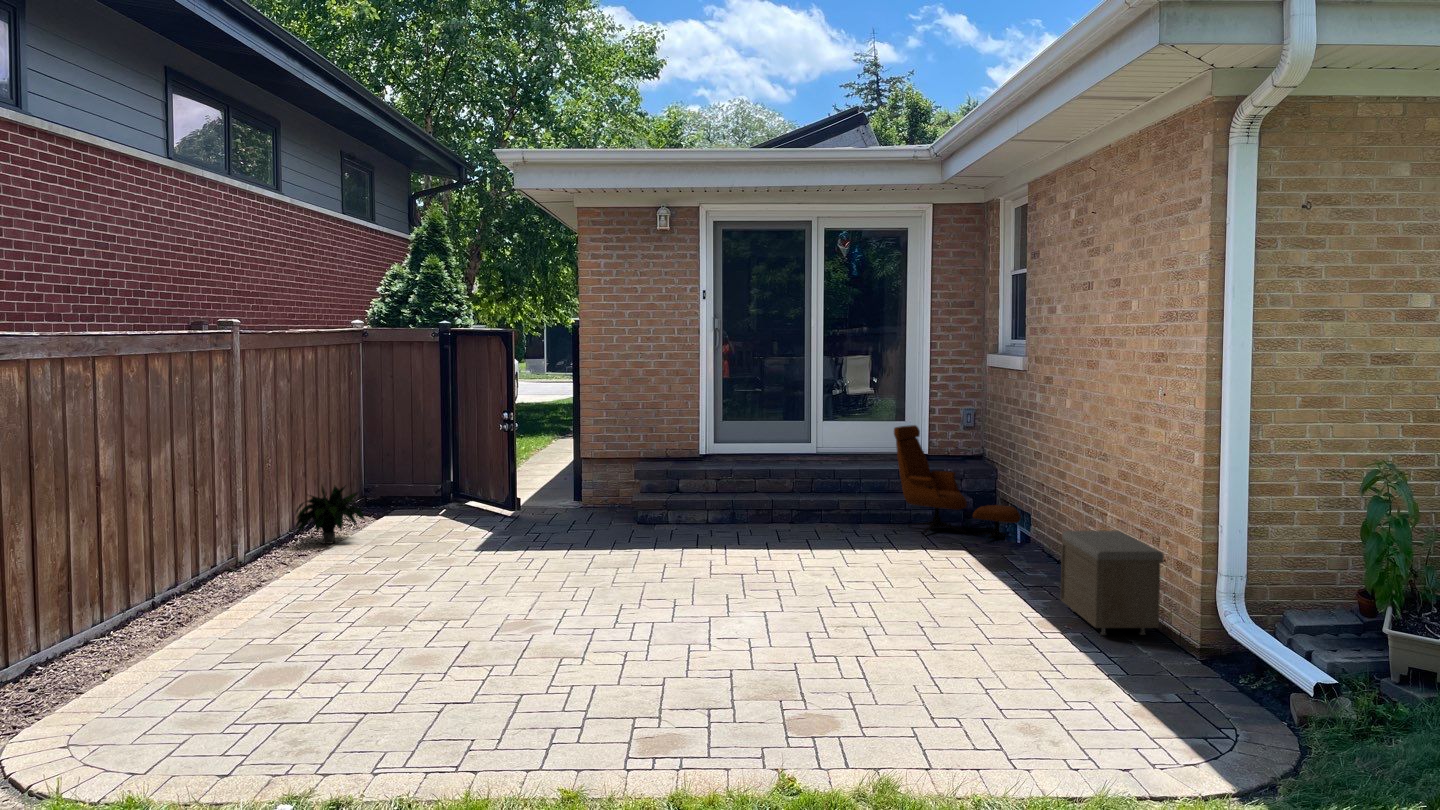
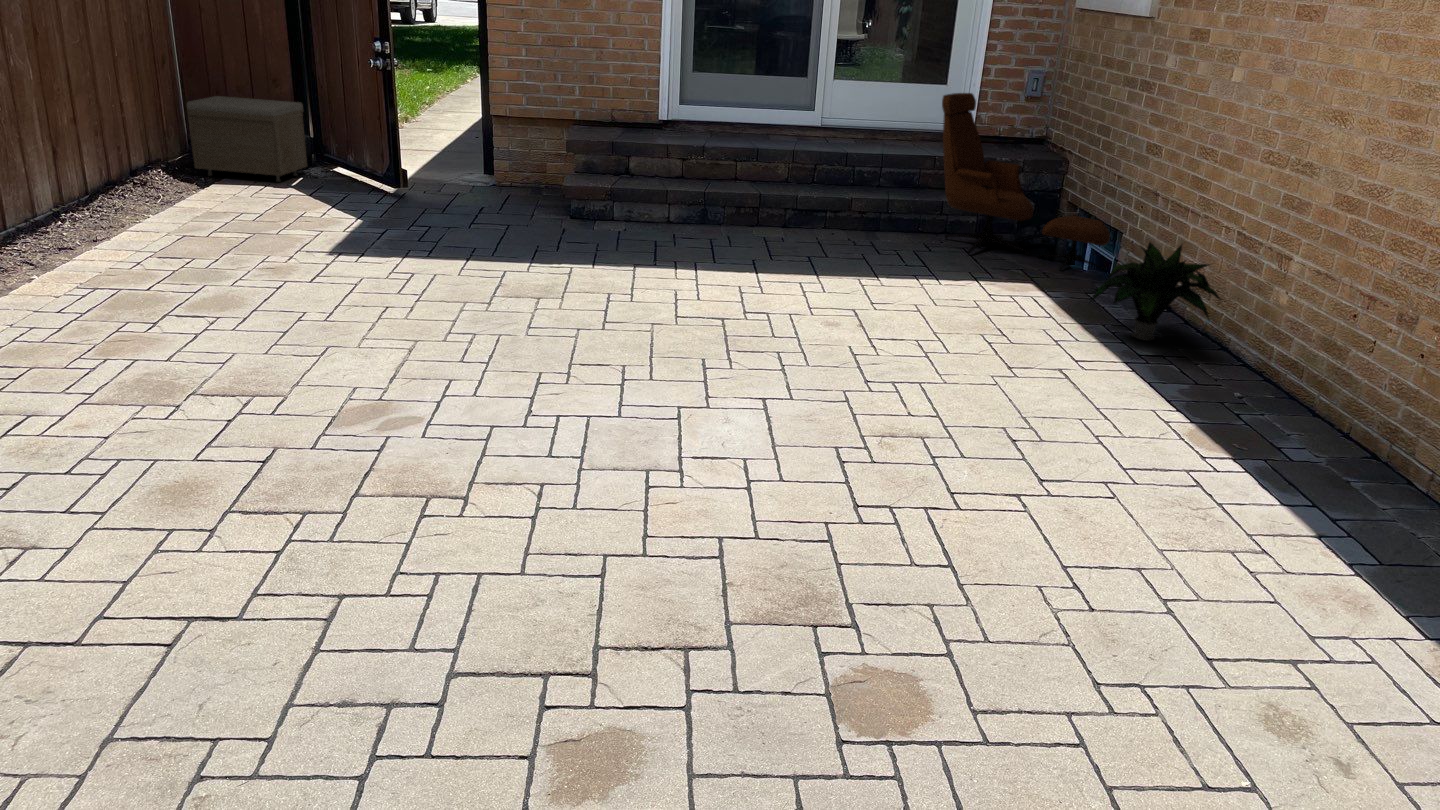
potted plant: present [295,485,365,544] -> present [1091,242,1221,341]
storage bench: present [1060,531,1164,635] -> present [187,96,307,182]

